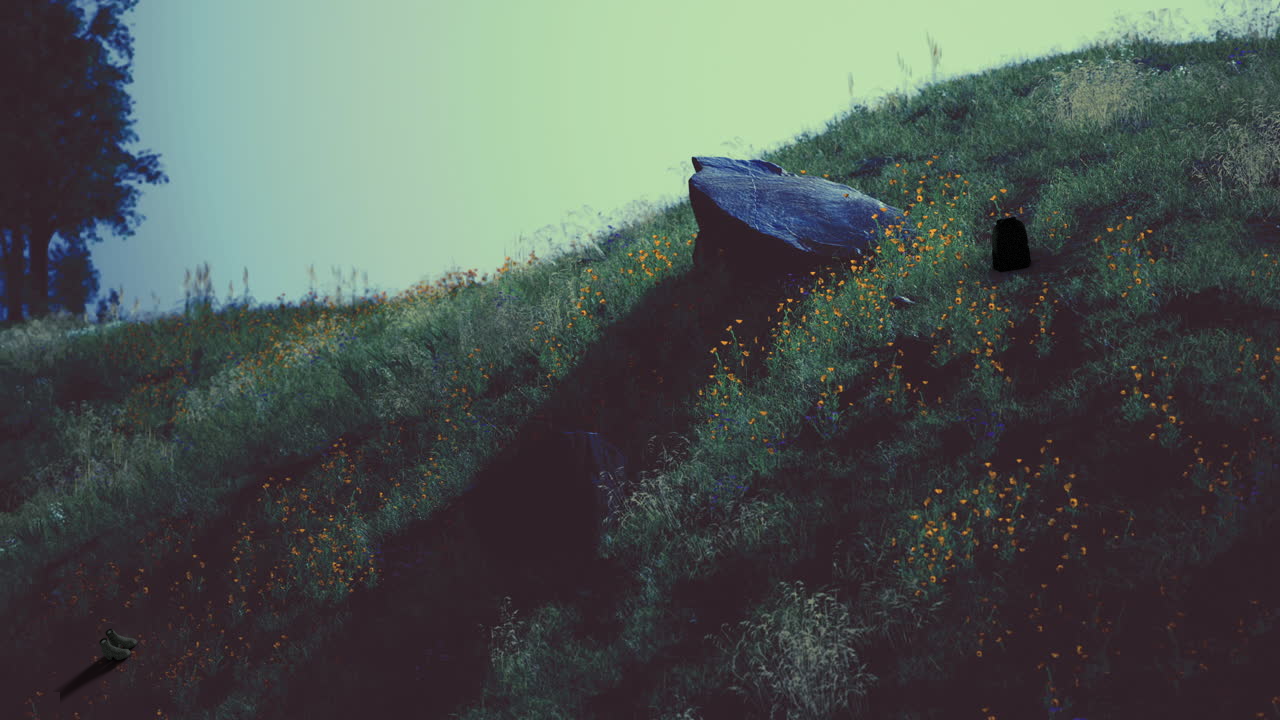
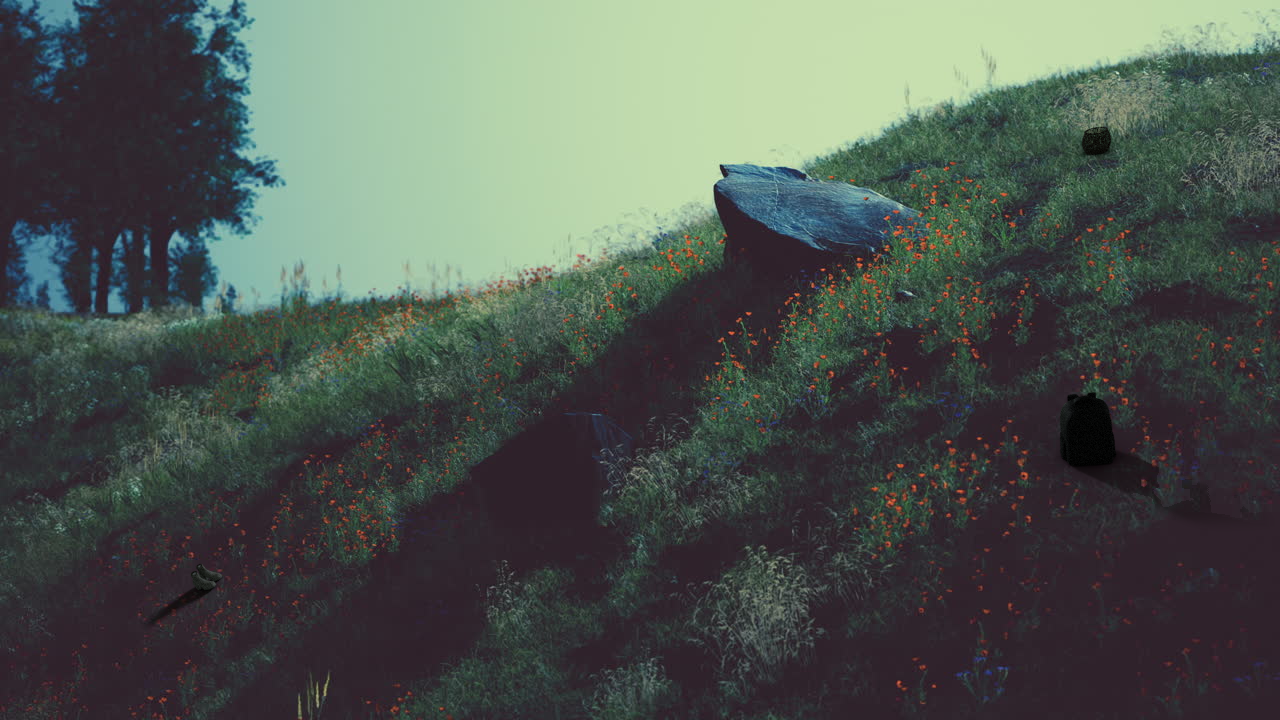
woven basket: none [1060,120,1090,149] -> present [1082,127,1111,155]
backpack: present [992,217,1031,271] -> present [1060,392,1116,465]

